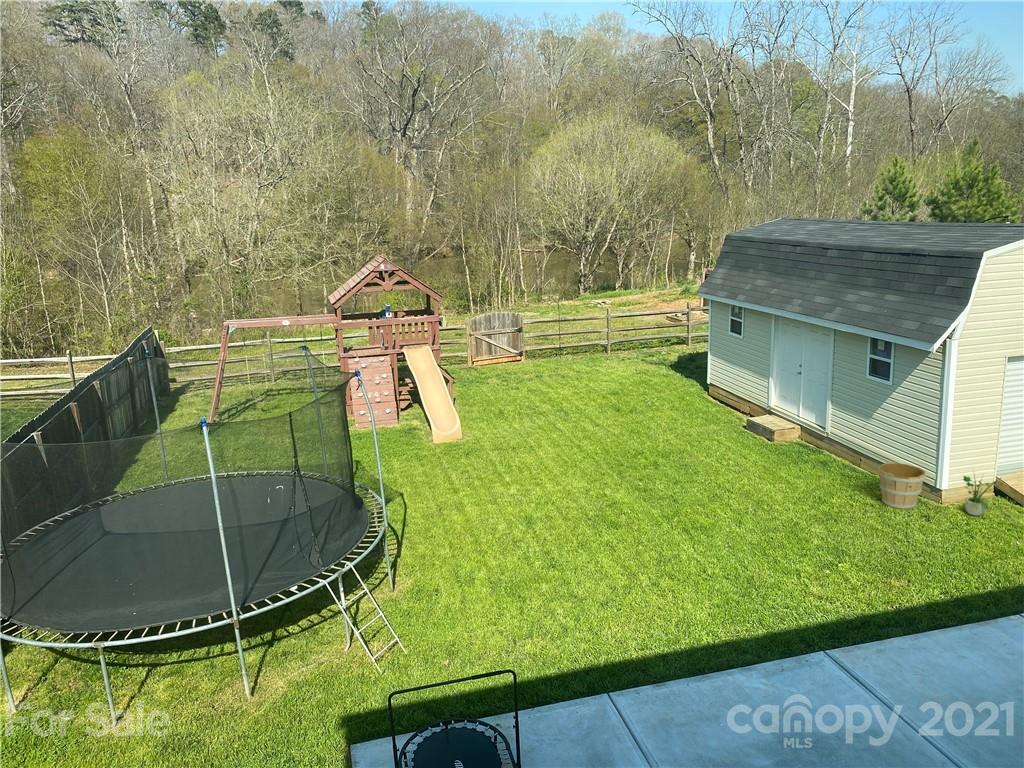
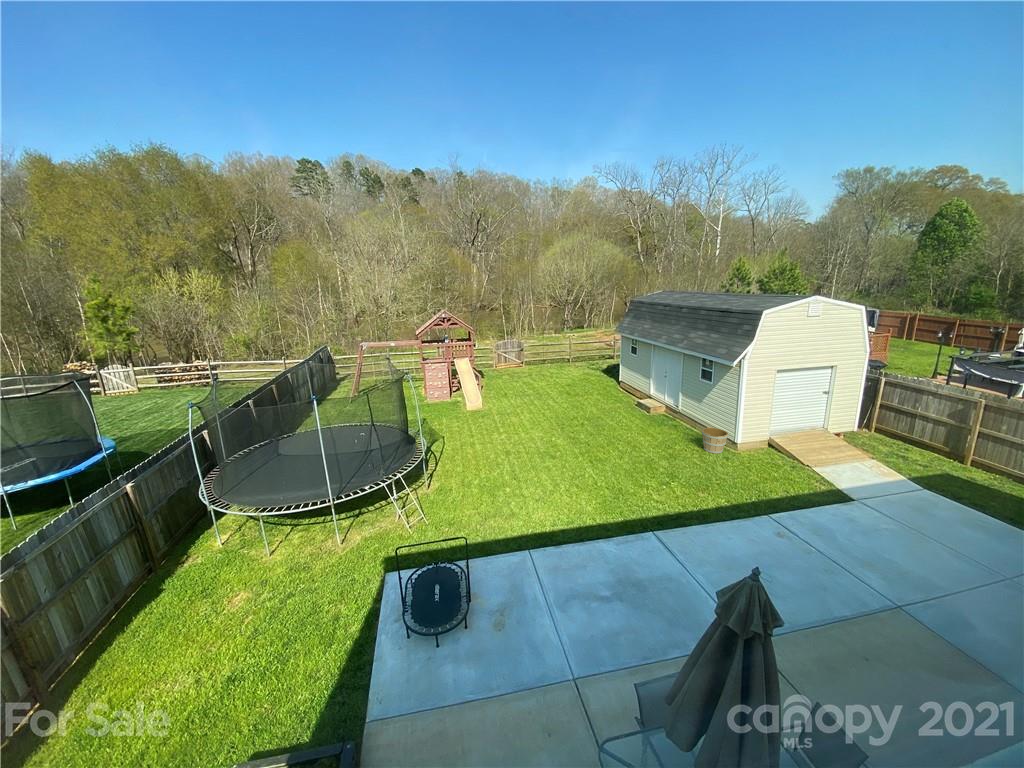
potted plant: present [963,476,1002,516] -> none [749,431,773,459]

